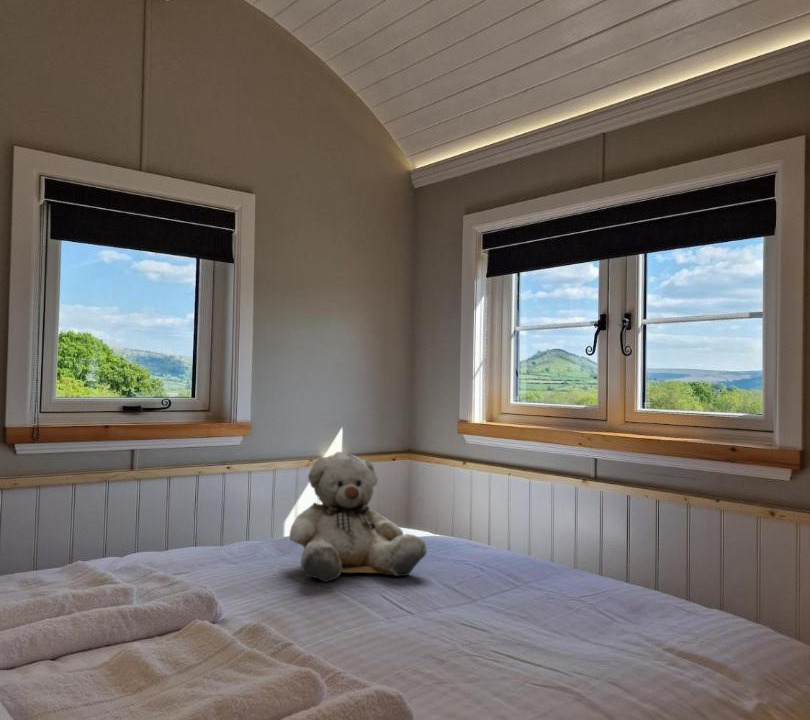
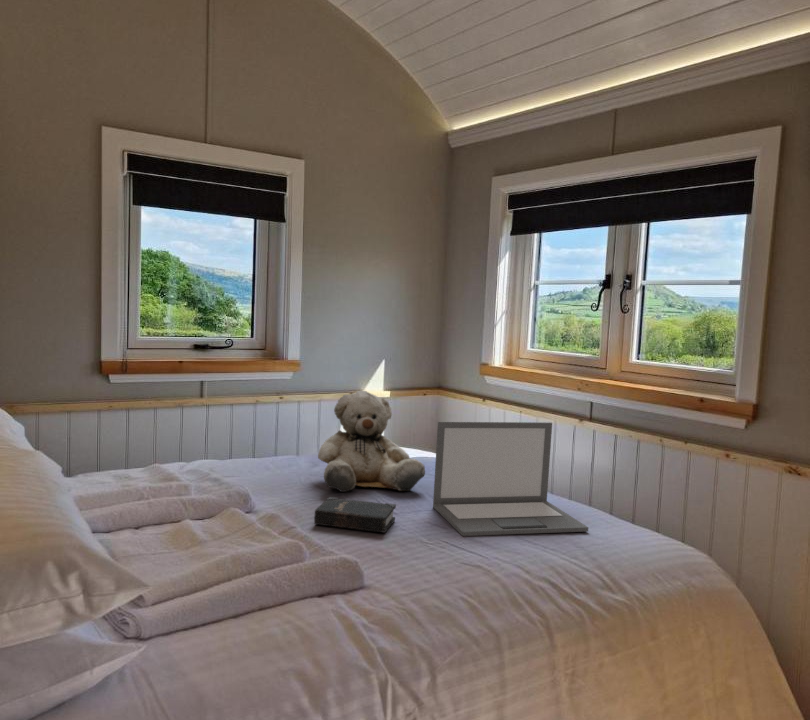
laptop: none [445,481,649,635] -> present [433,422,588,536]
hardback book: none [301,591,405,637] -> present [314,497,396,533]

